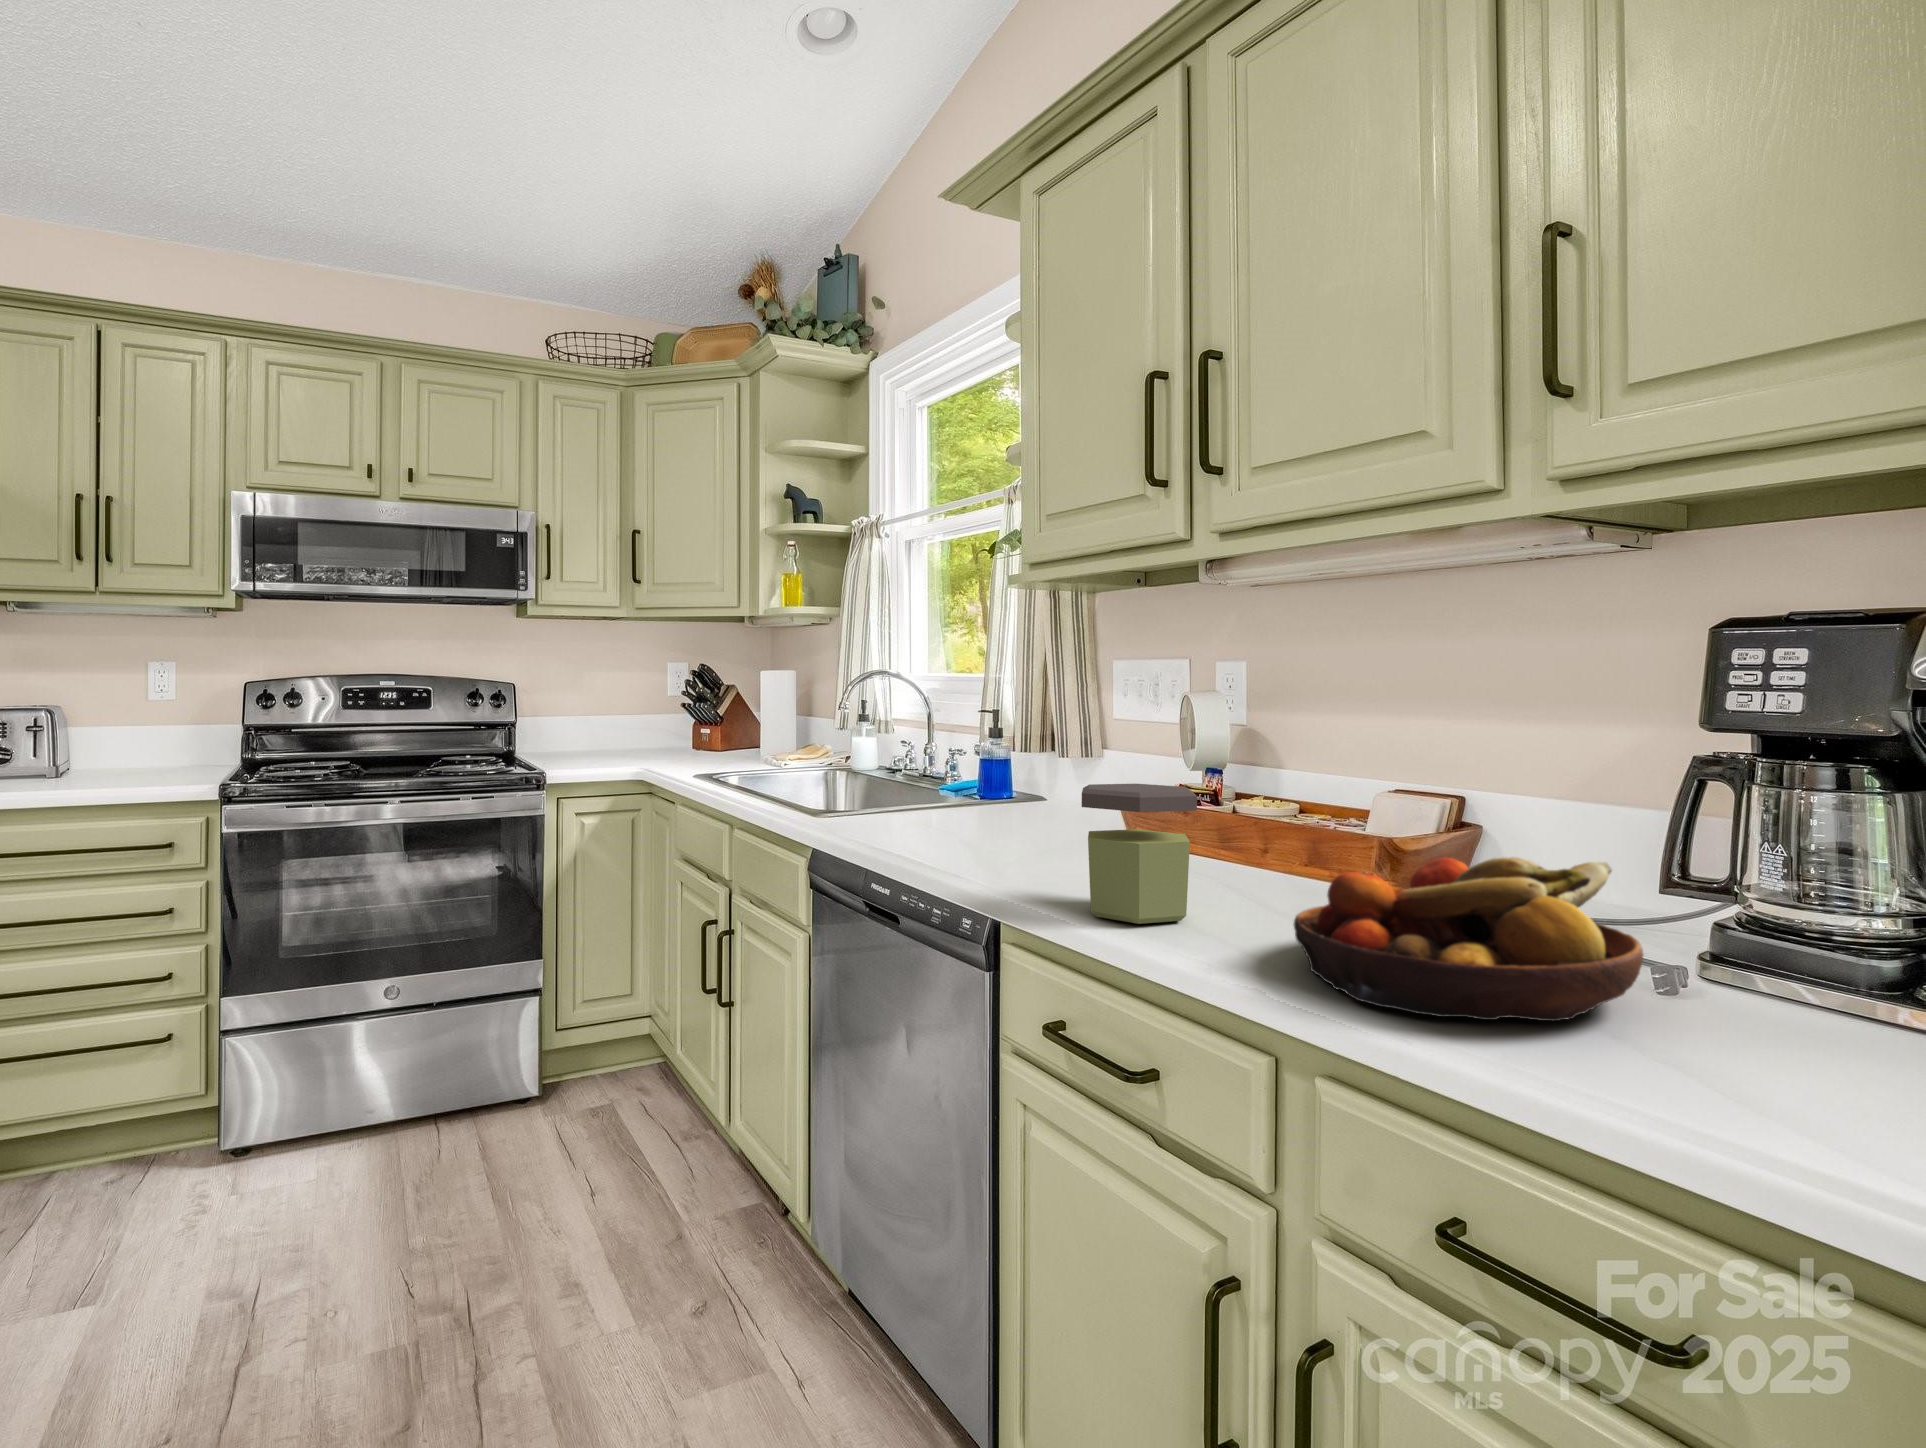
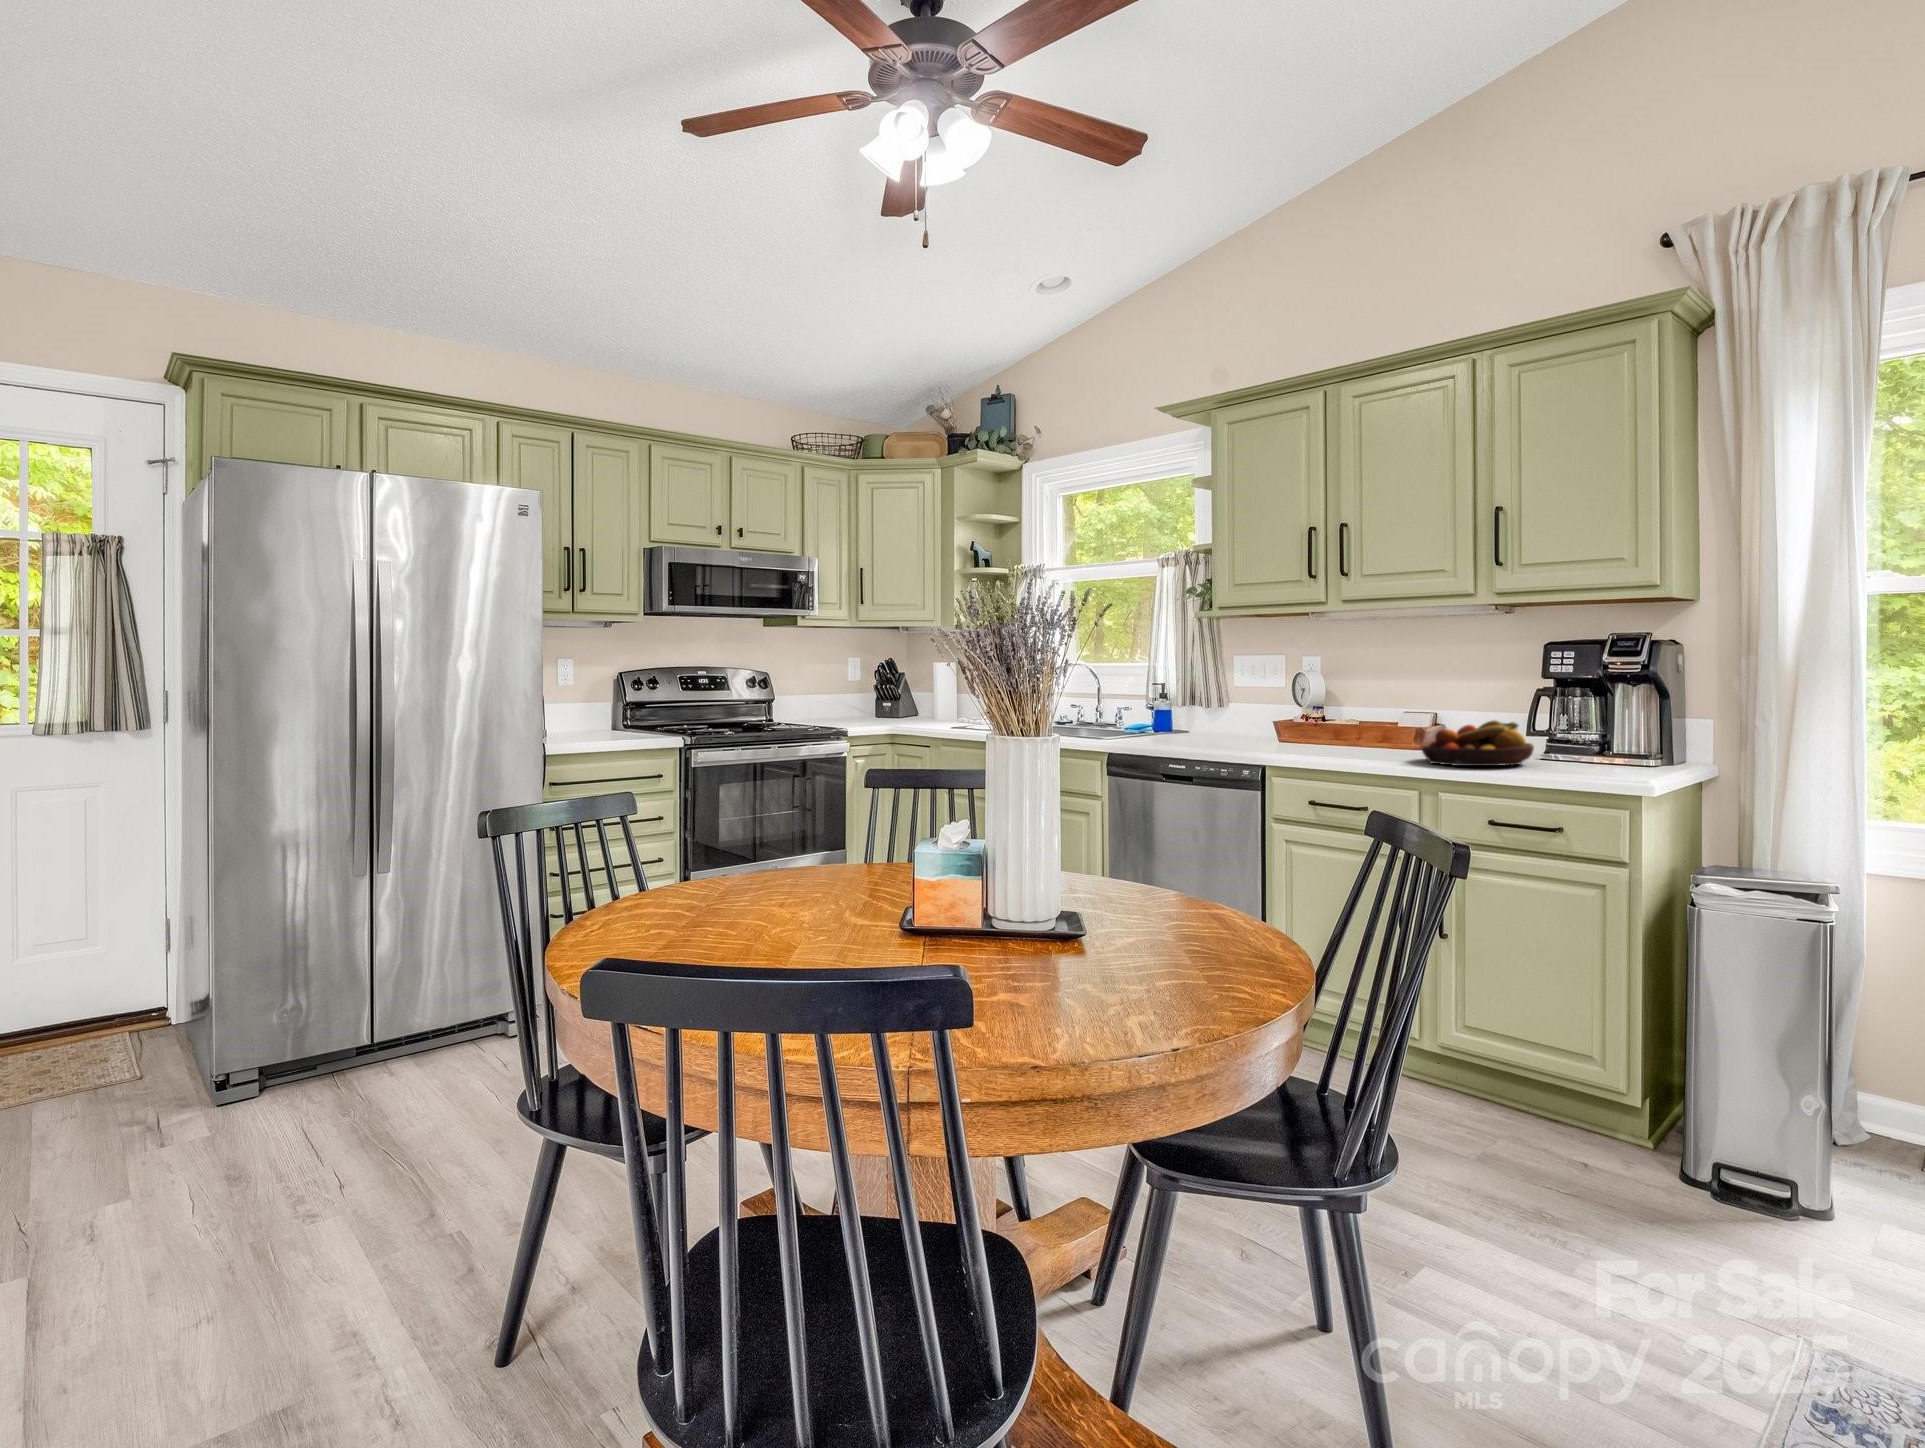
jar: present [1082,784,1197,924] -> none [1320,708,1373,758]

